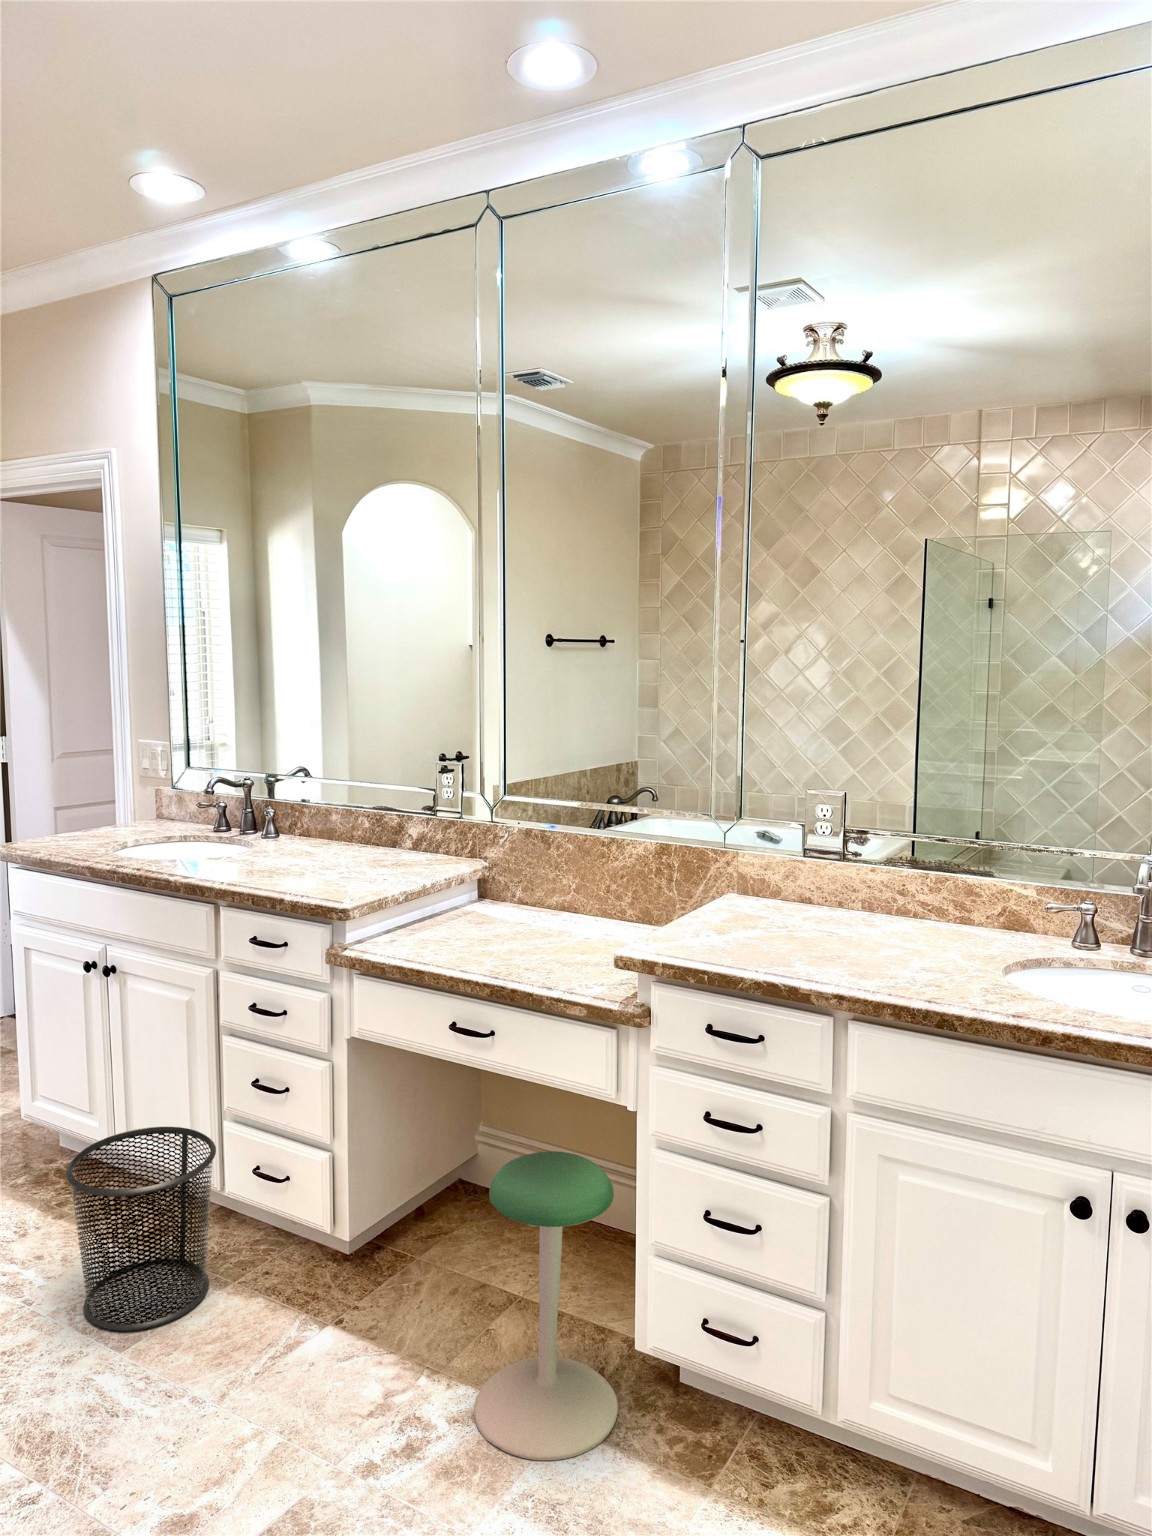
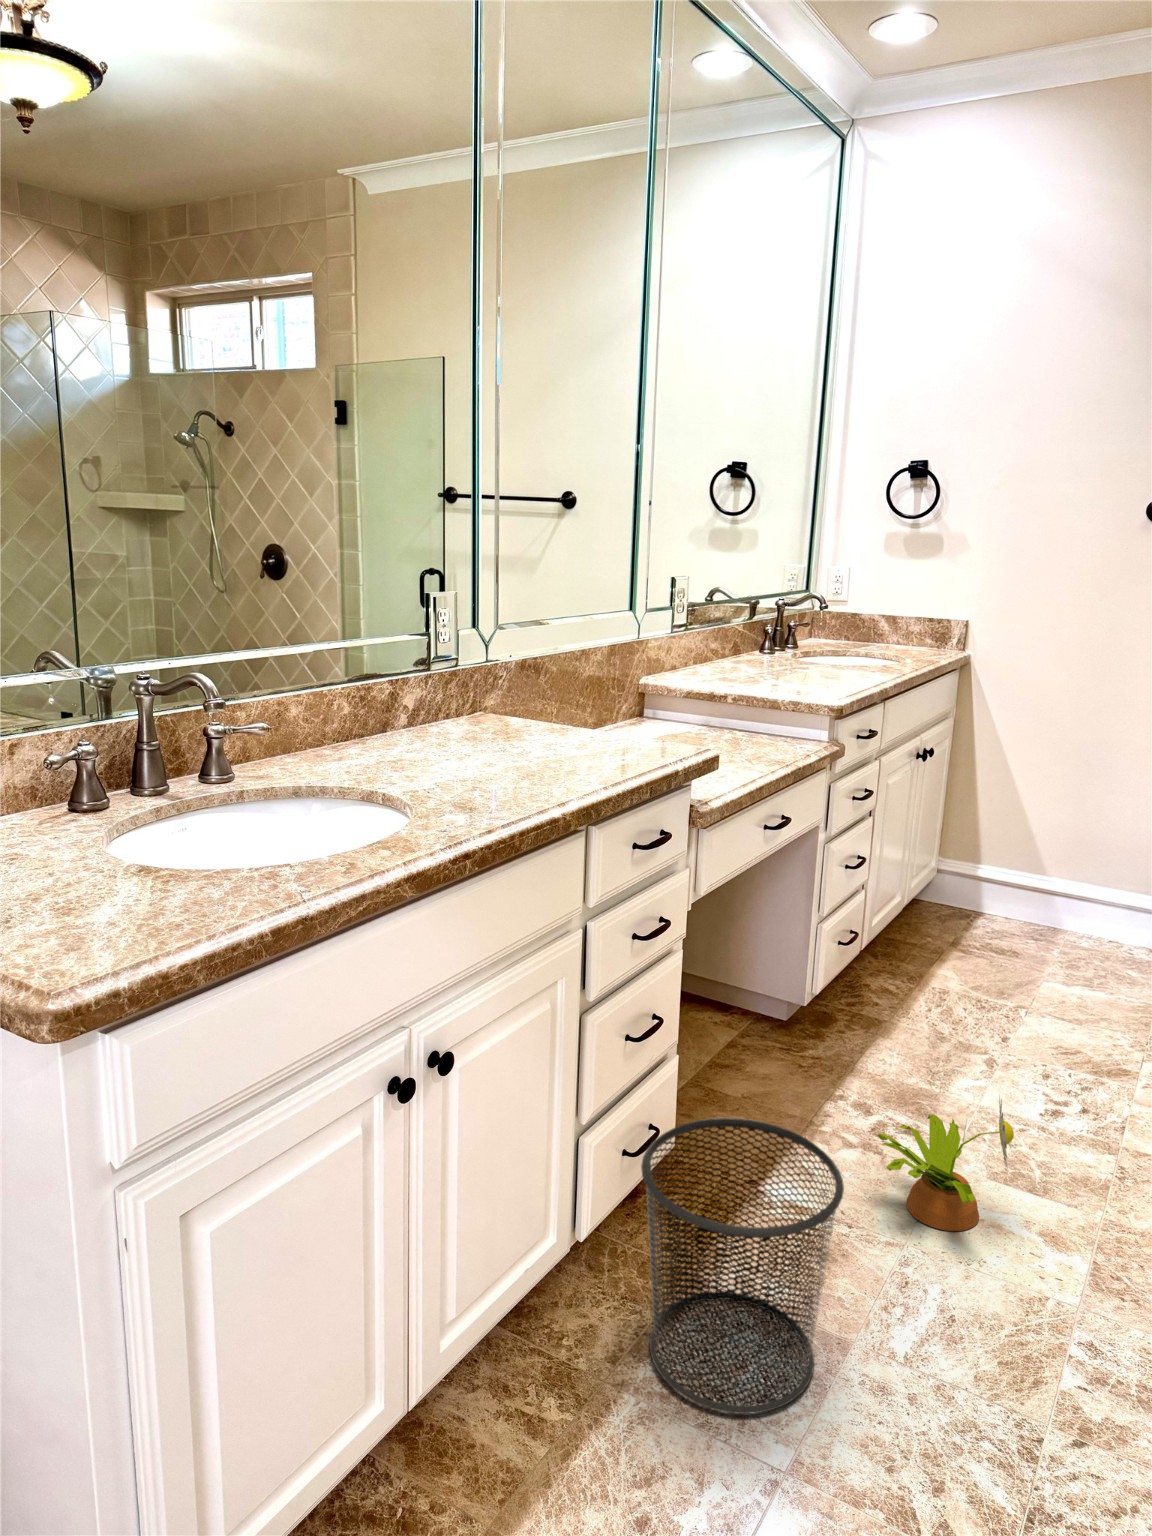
stool: present [474,1151,618,1460] -> none [780,877,901,1107]
decorative plant: none [188,1331,345,1472] -> present [877,1097,1014,1231]

